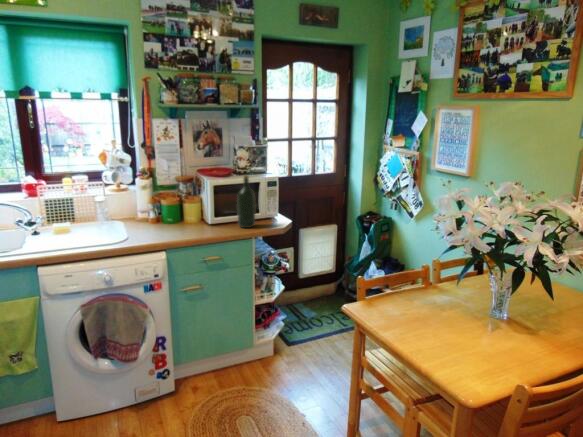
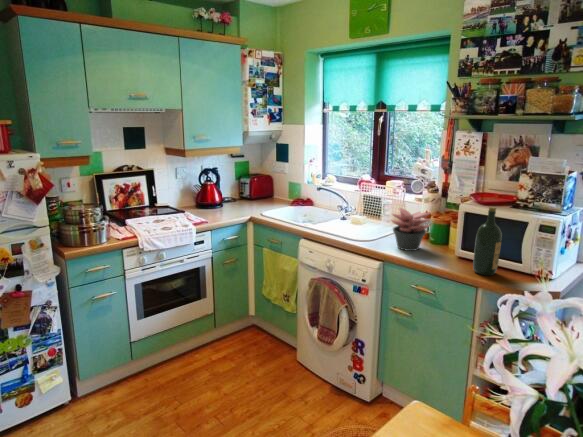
succulent plant: none [147,194,184,235] -> present [392,208,431,251]

